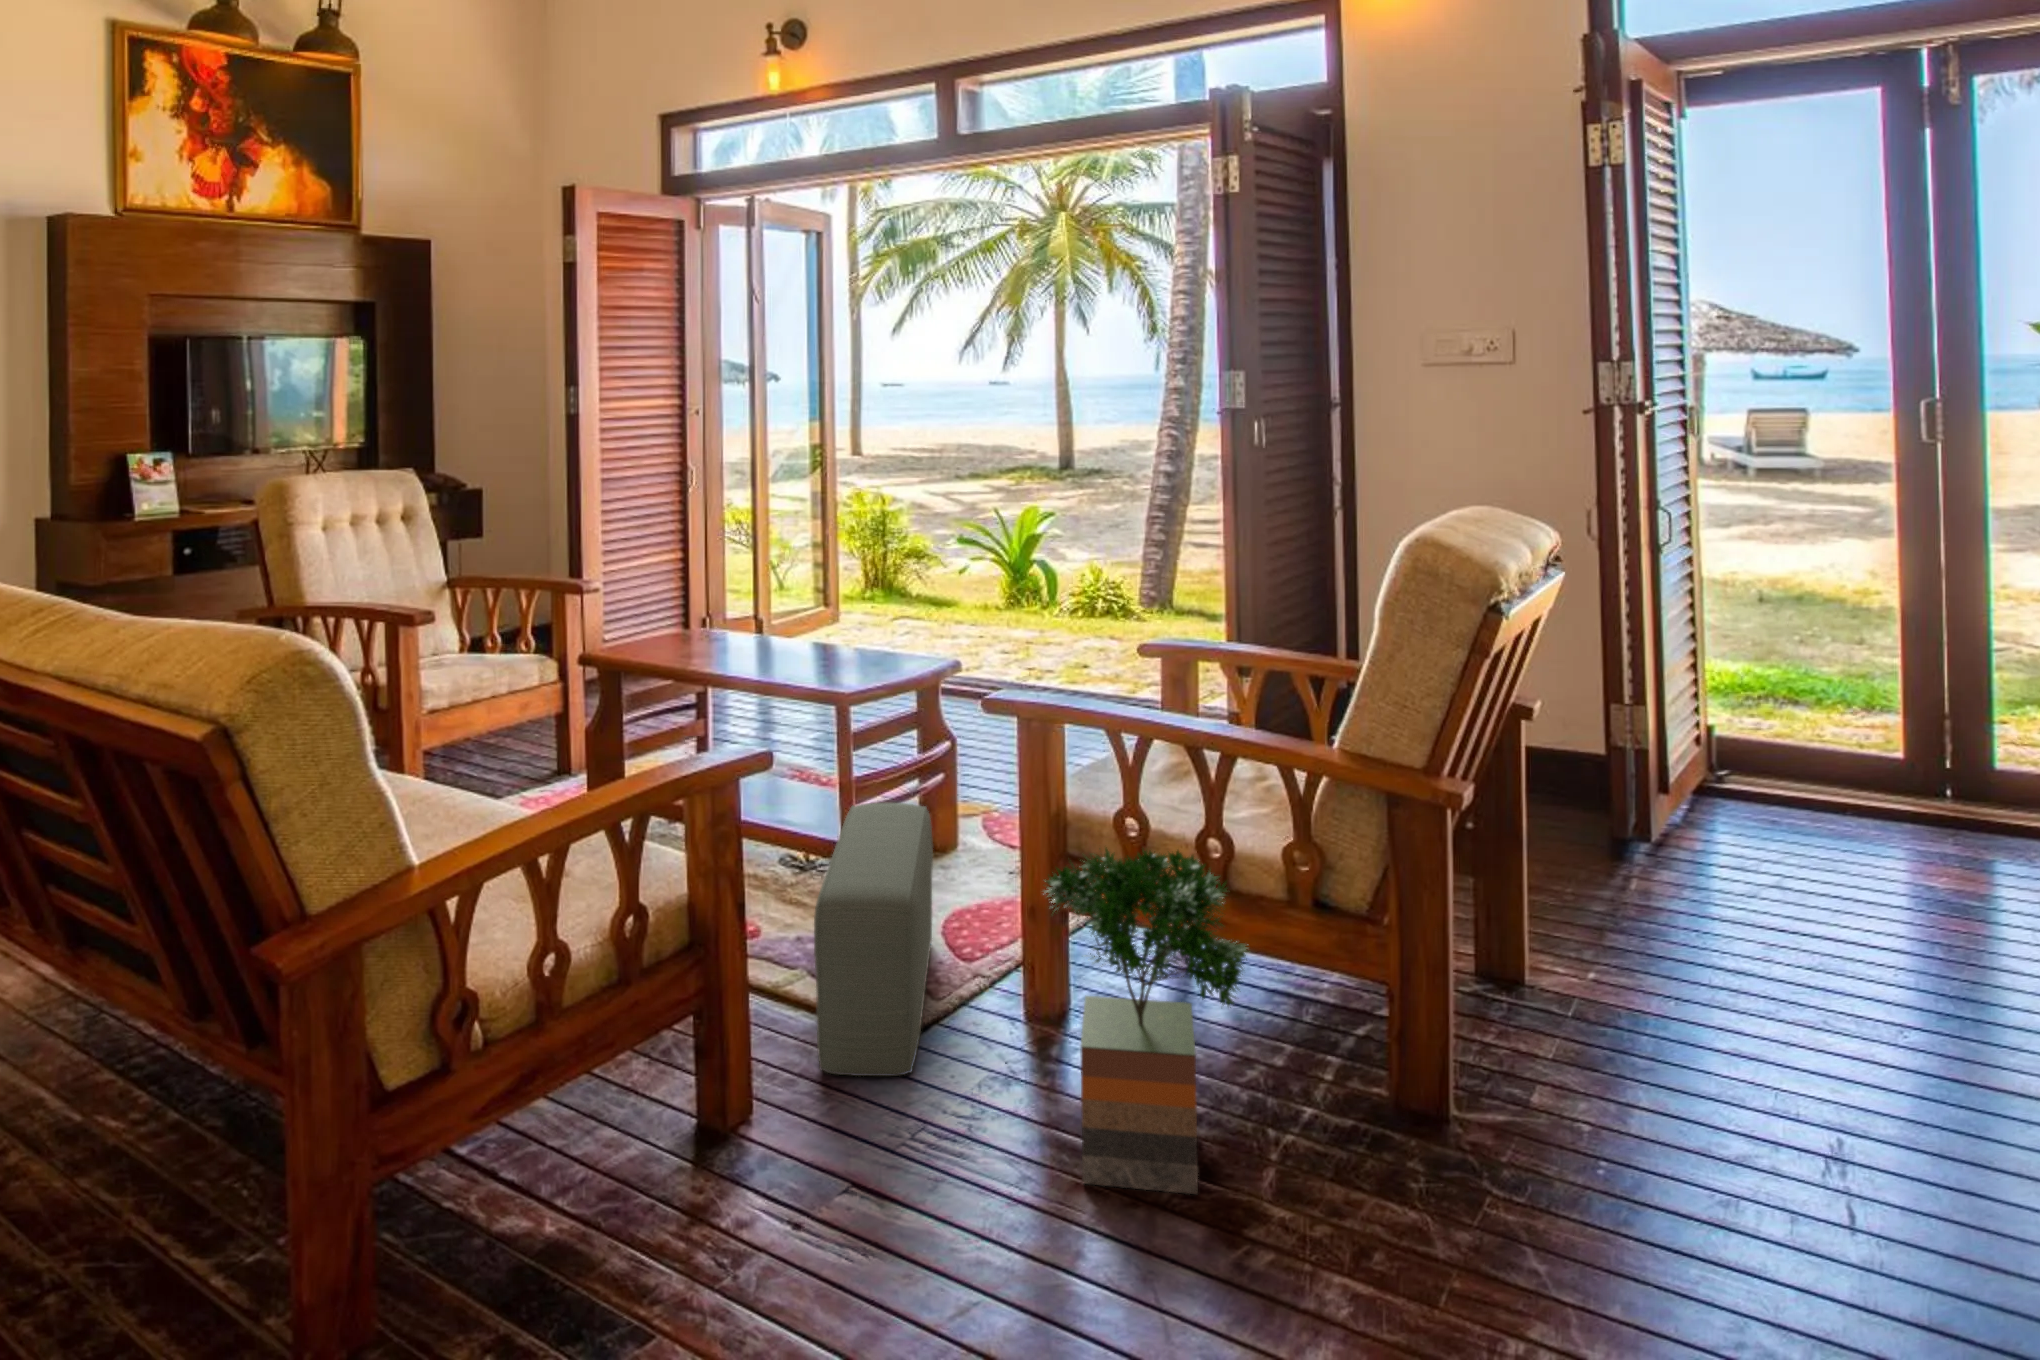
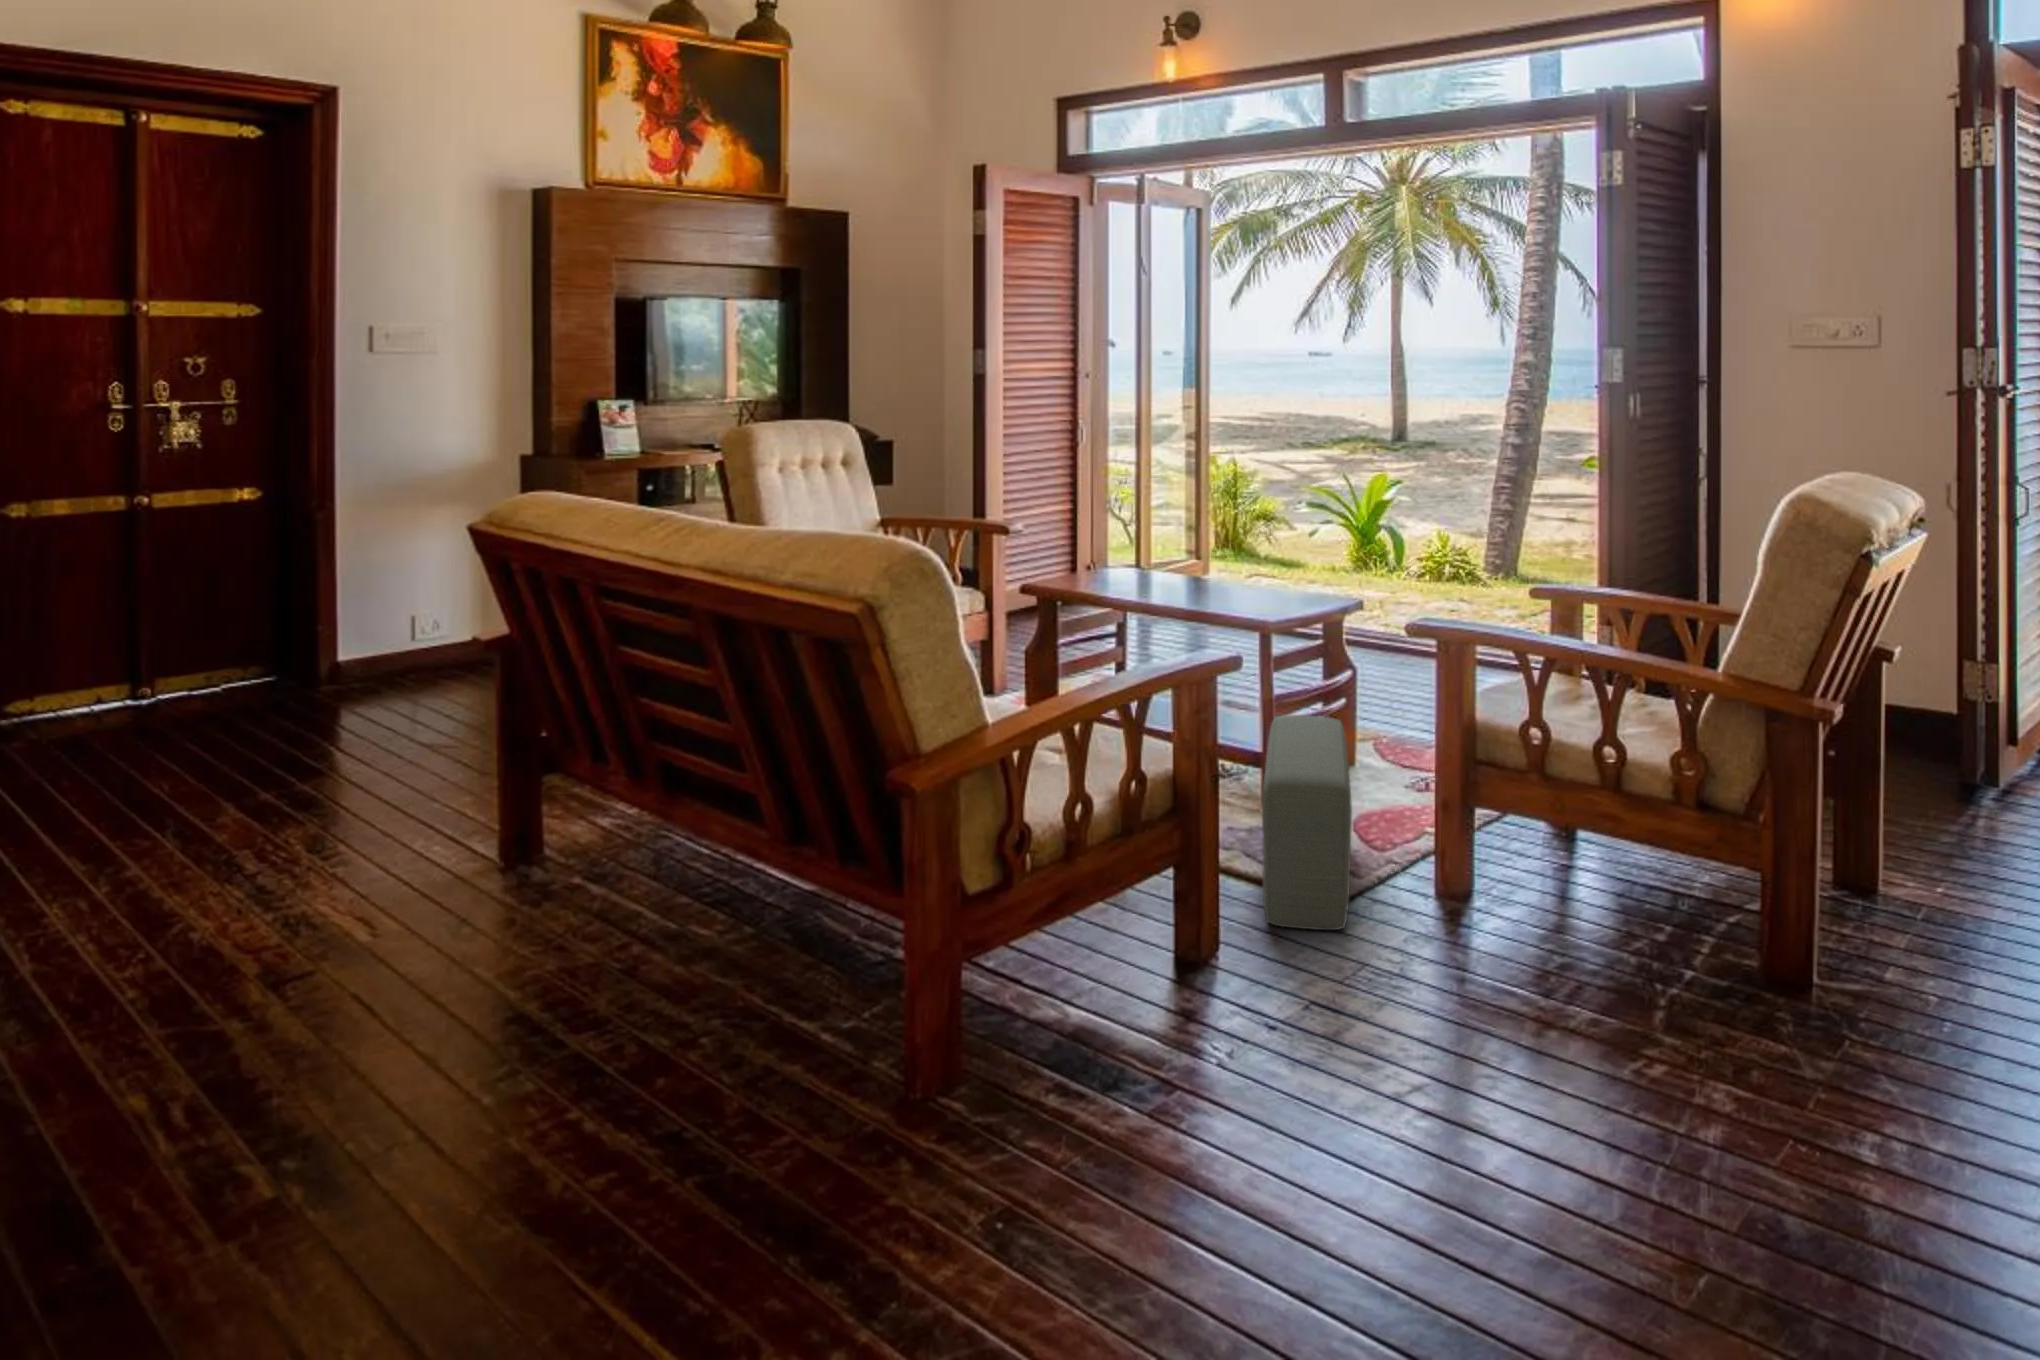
potted tree: present [1044,848,1250,1194] -> none [1469,743,1650,1025]

